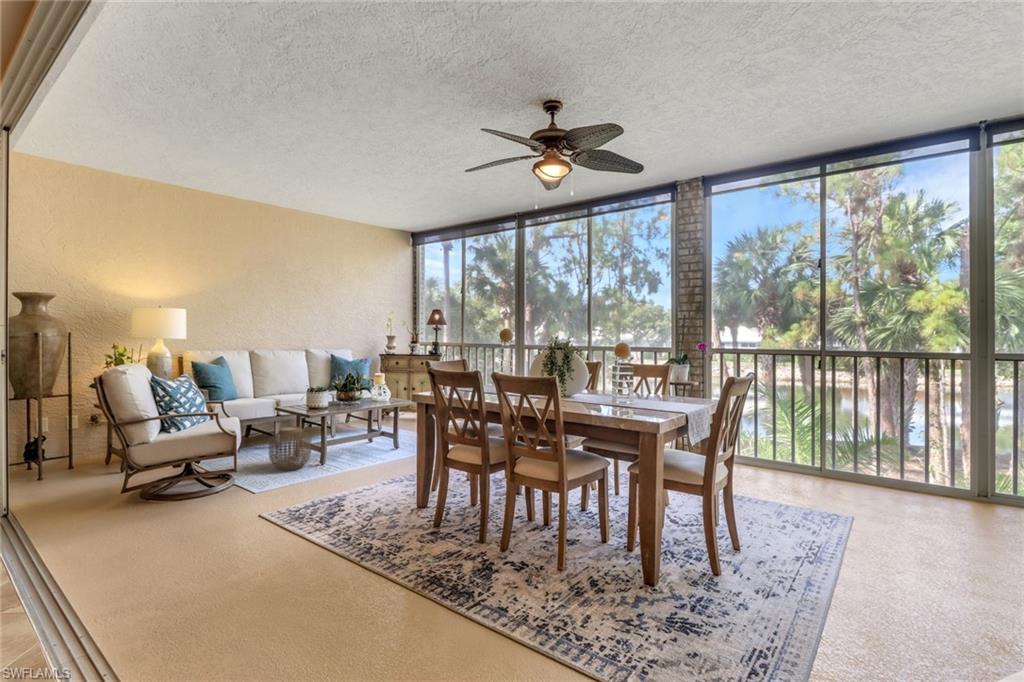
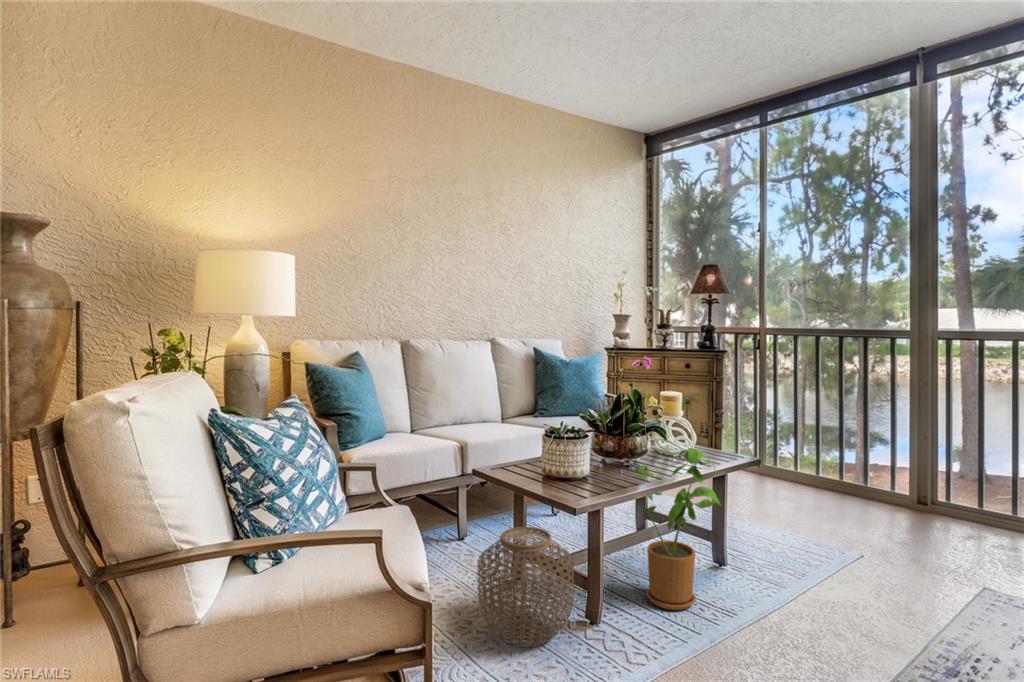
house plant: none [345,394,382,460] -> present [635,448,721,610]

